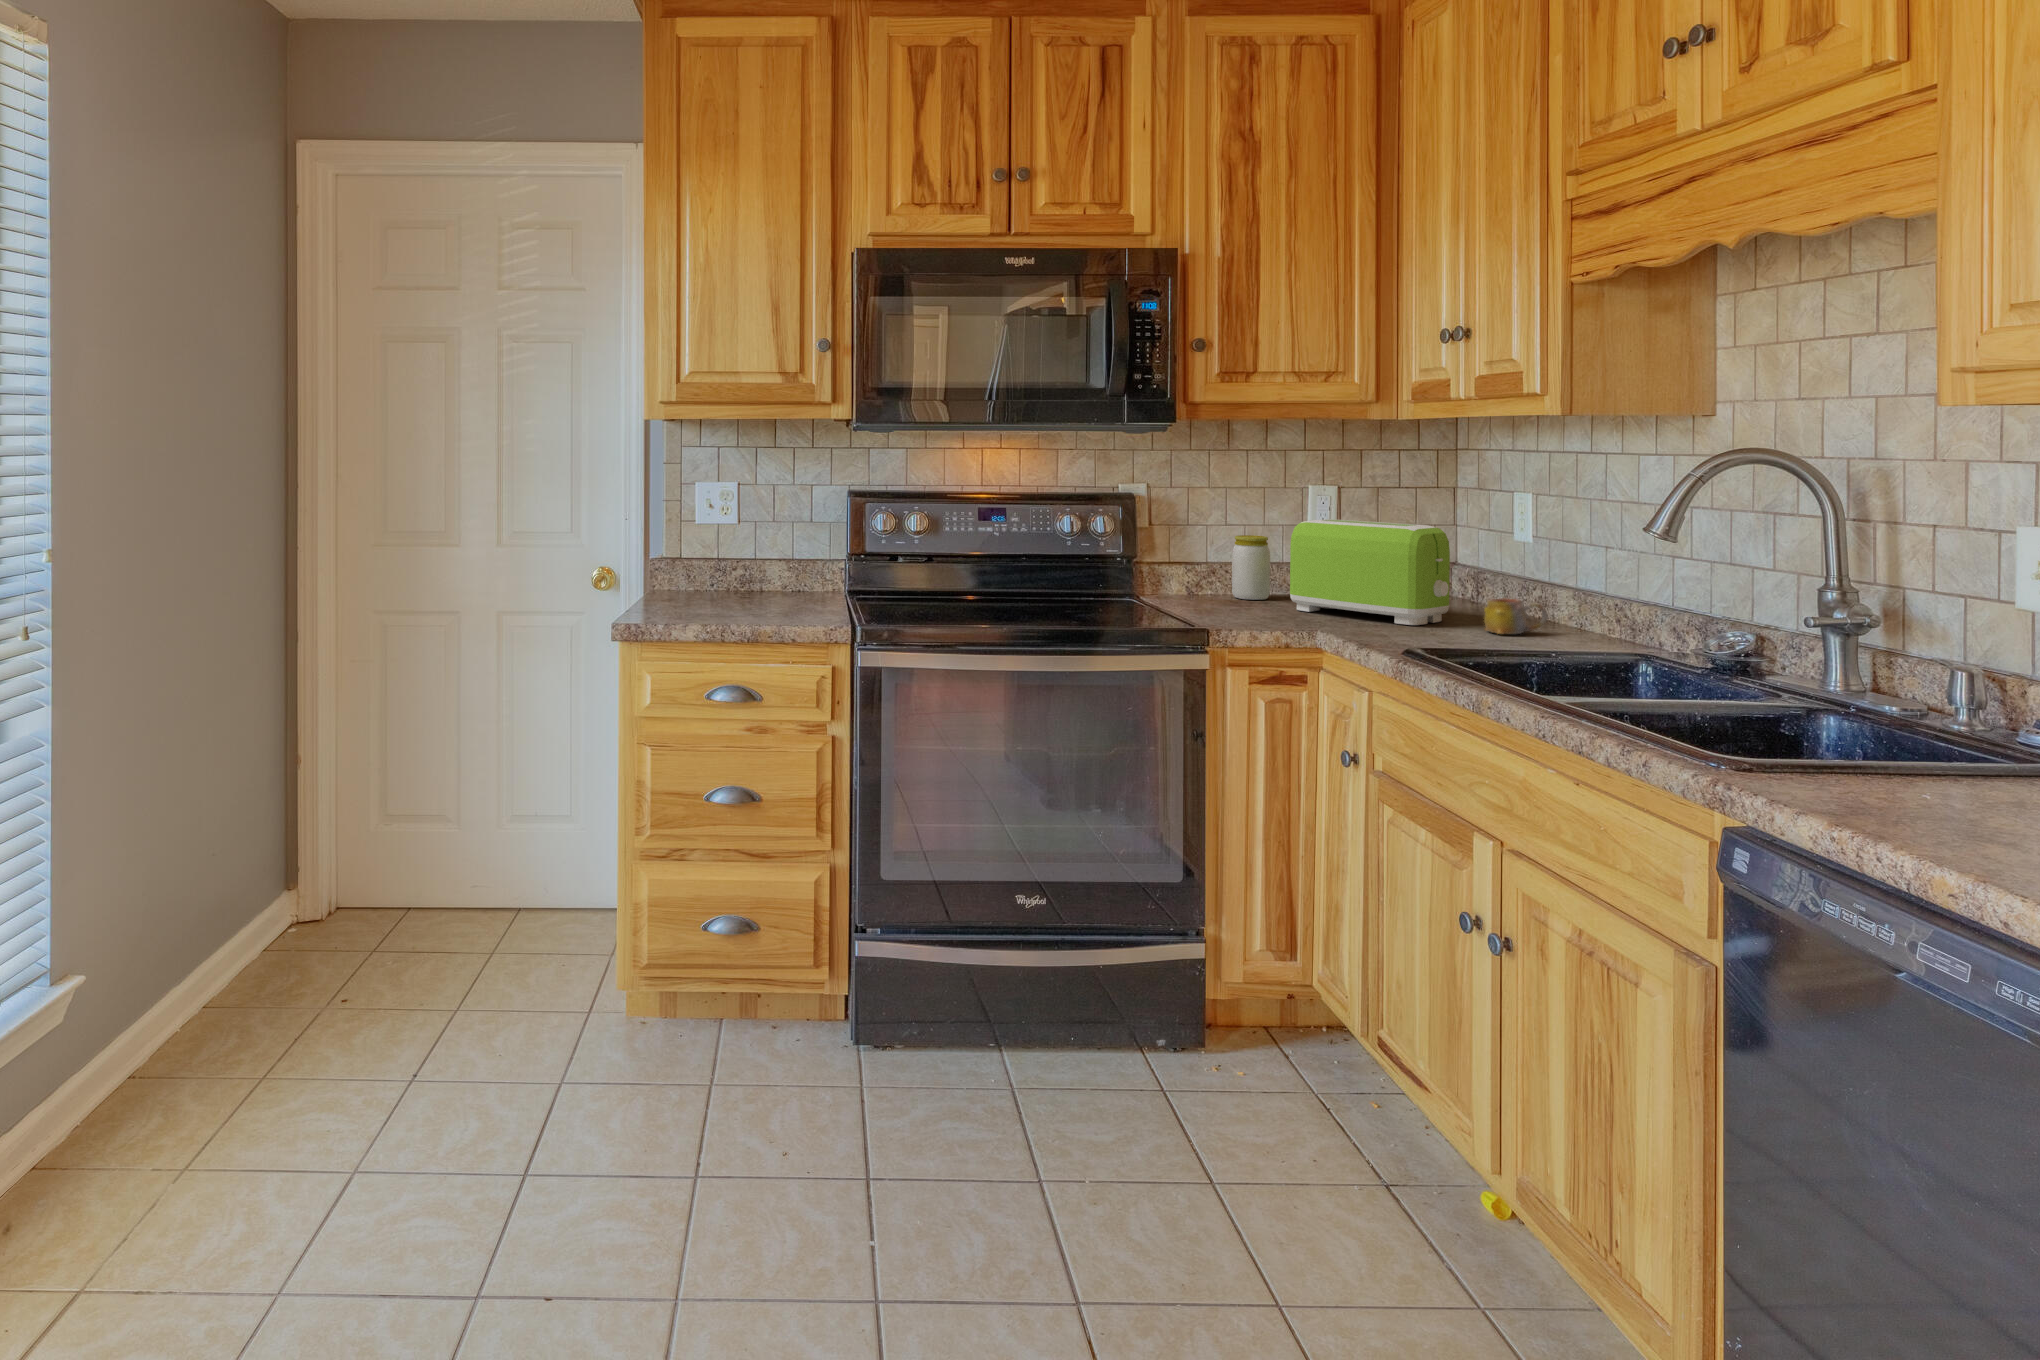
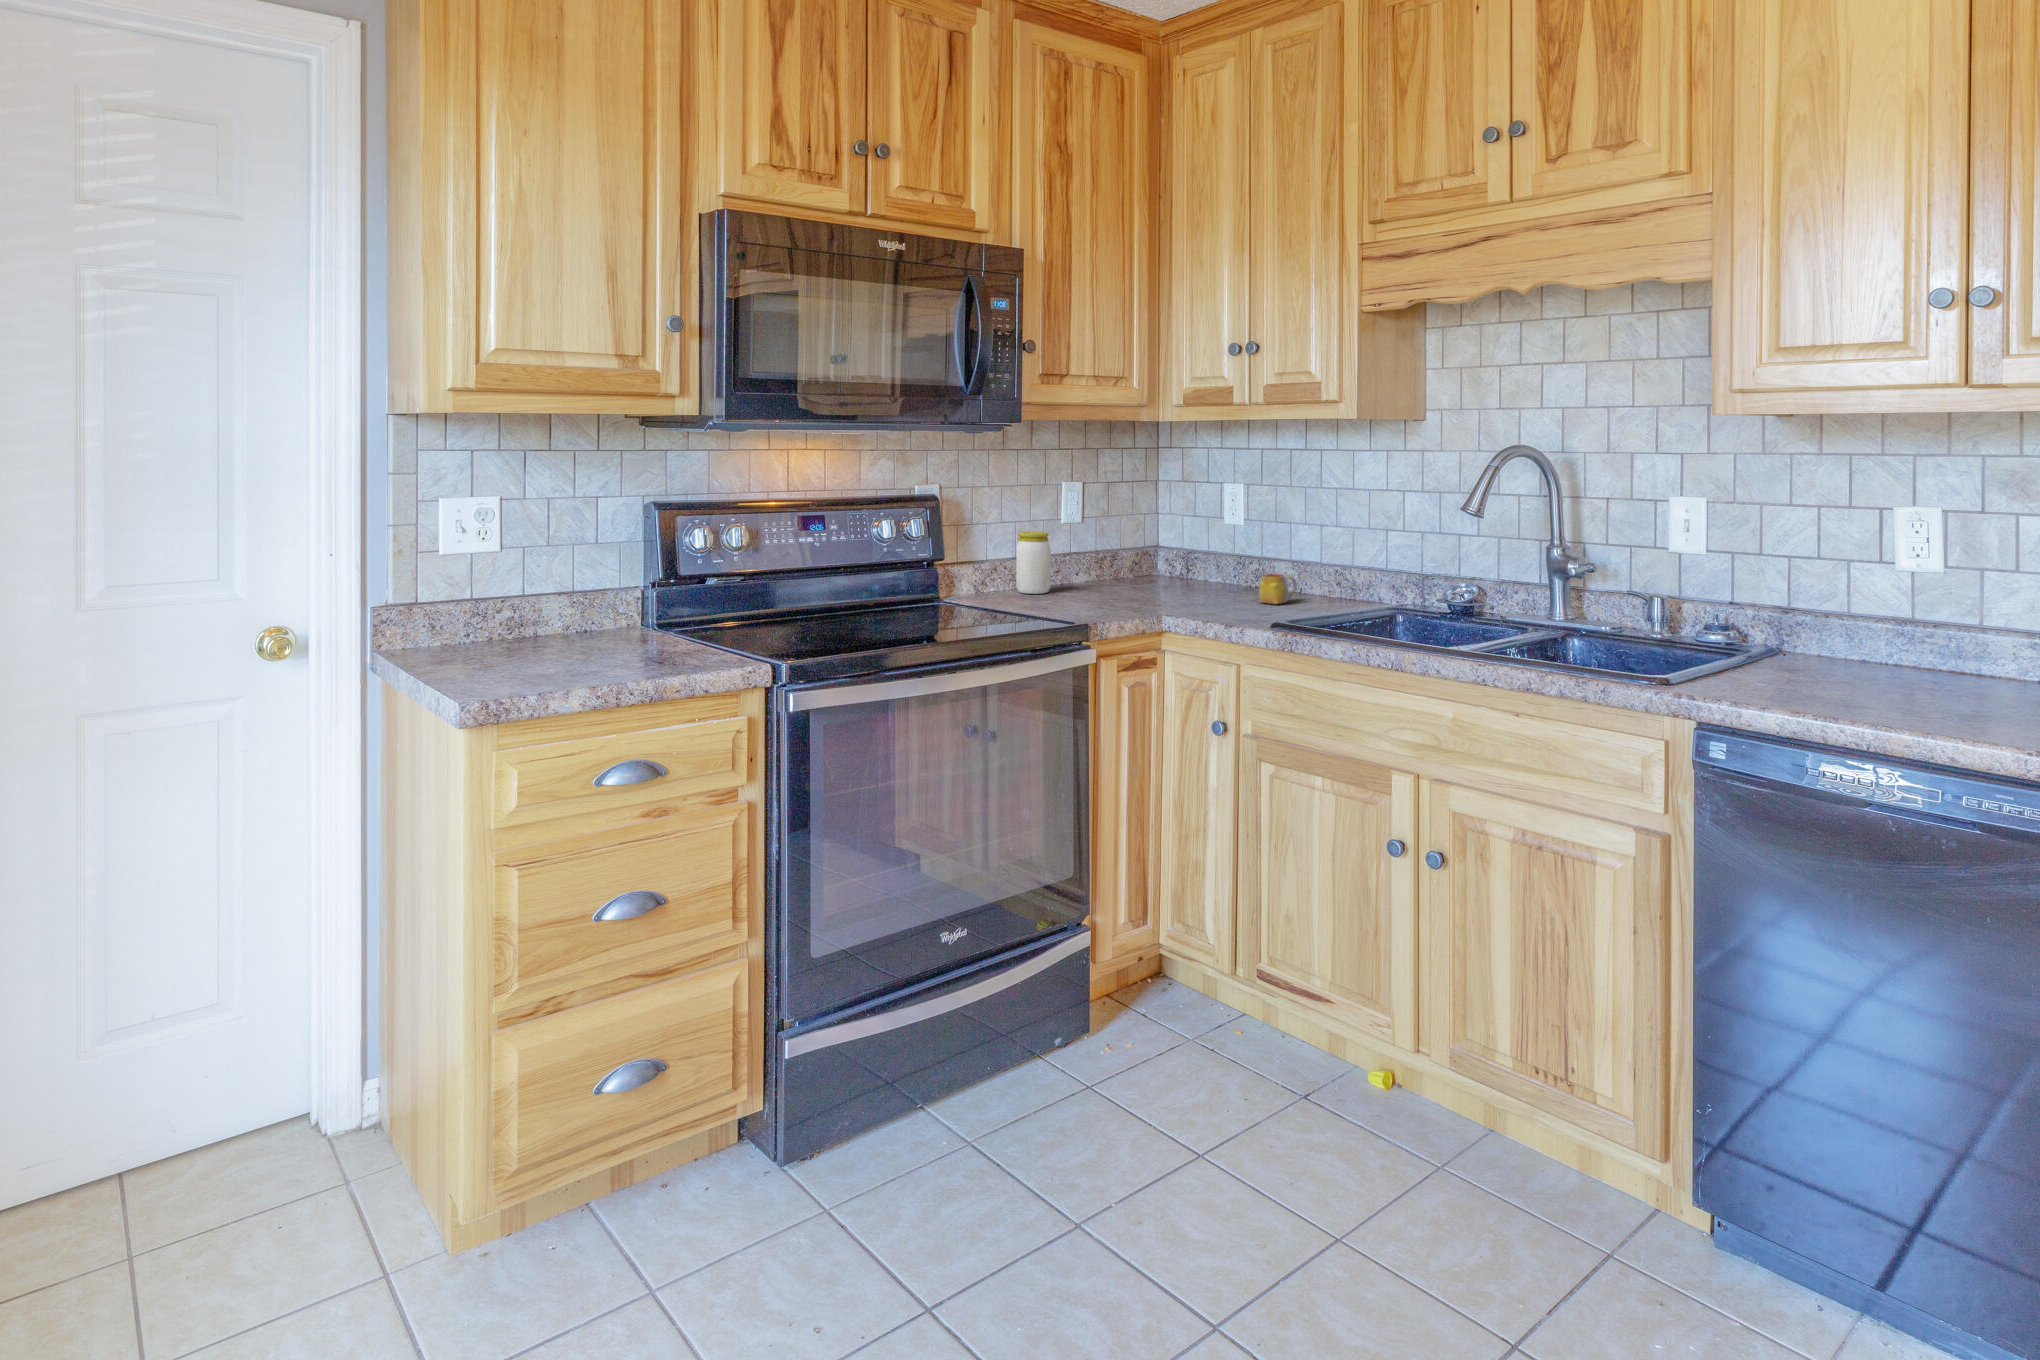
toaster: present [1290,519,1450,625] -> none [1089,513,1224,603]

